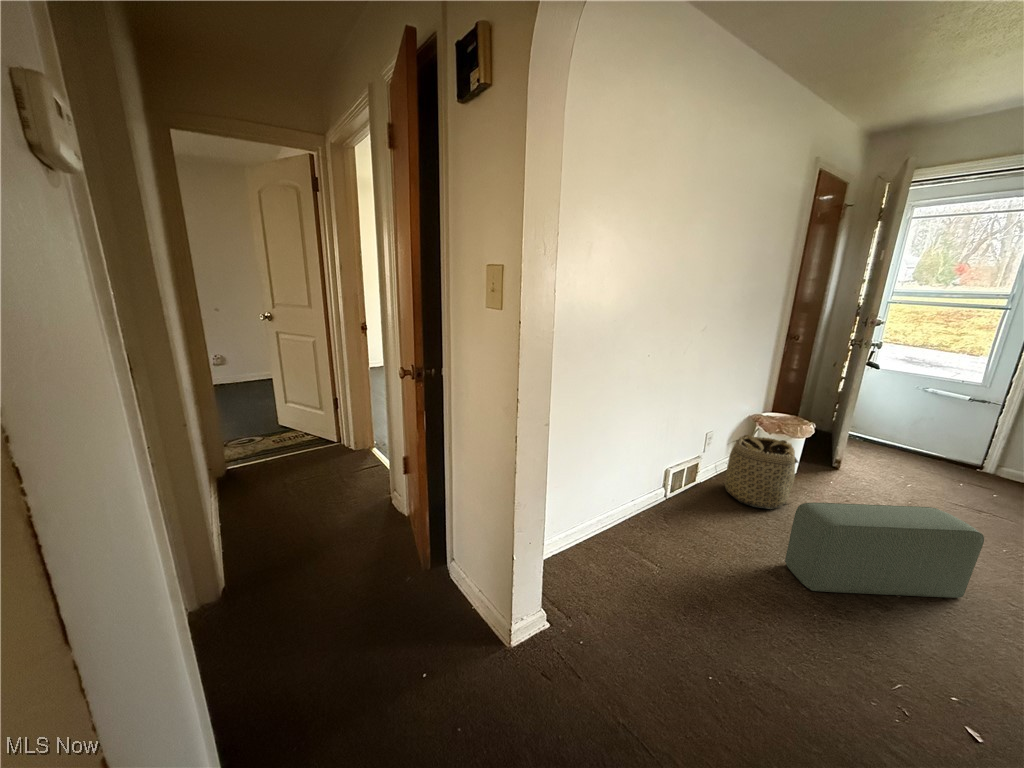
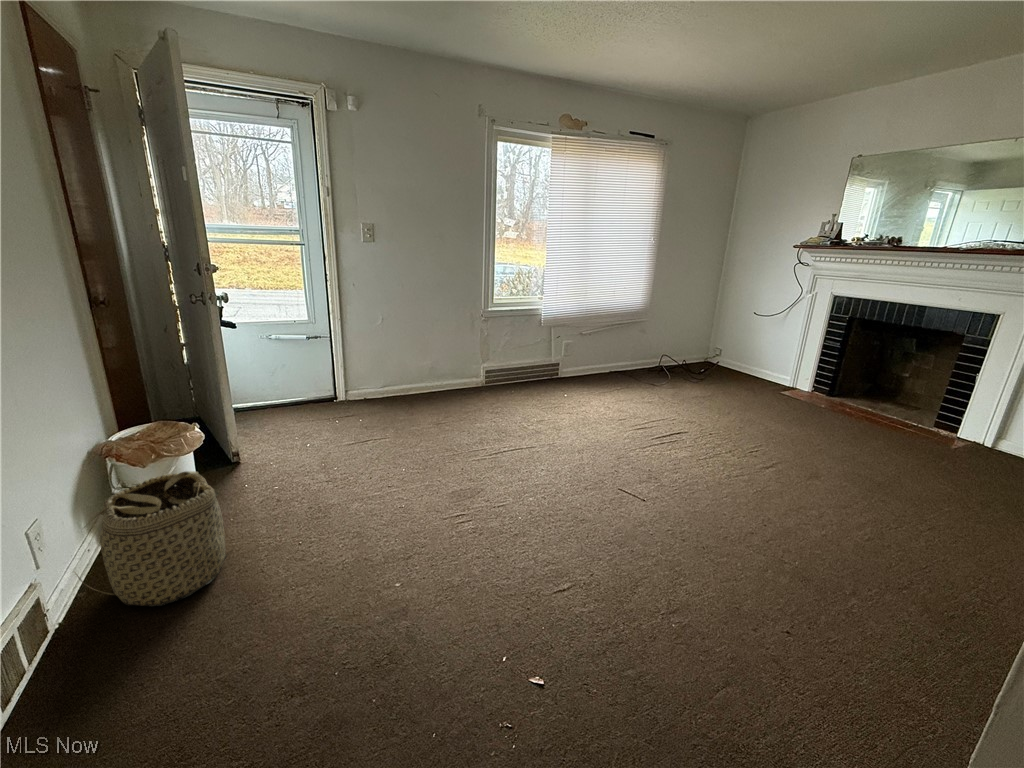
pouf: present [785,503,984,598] -> none [280,468,423,662]

